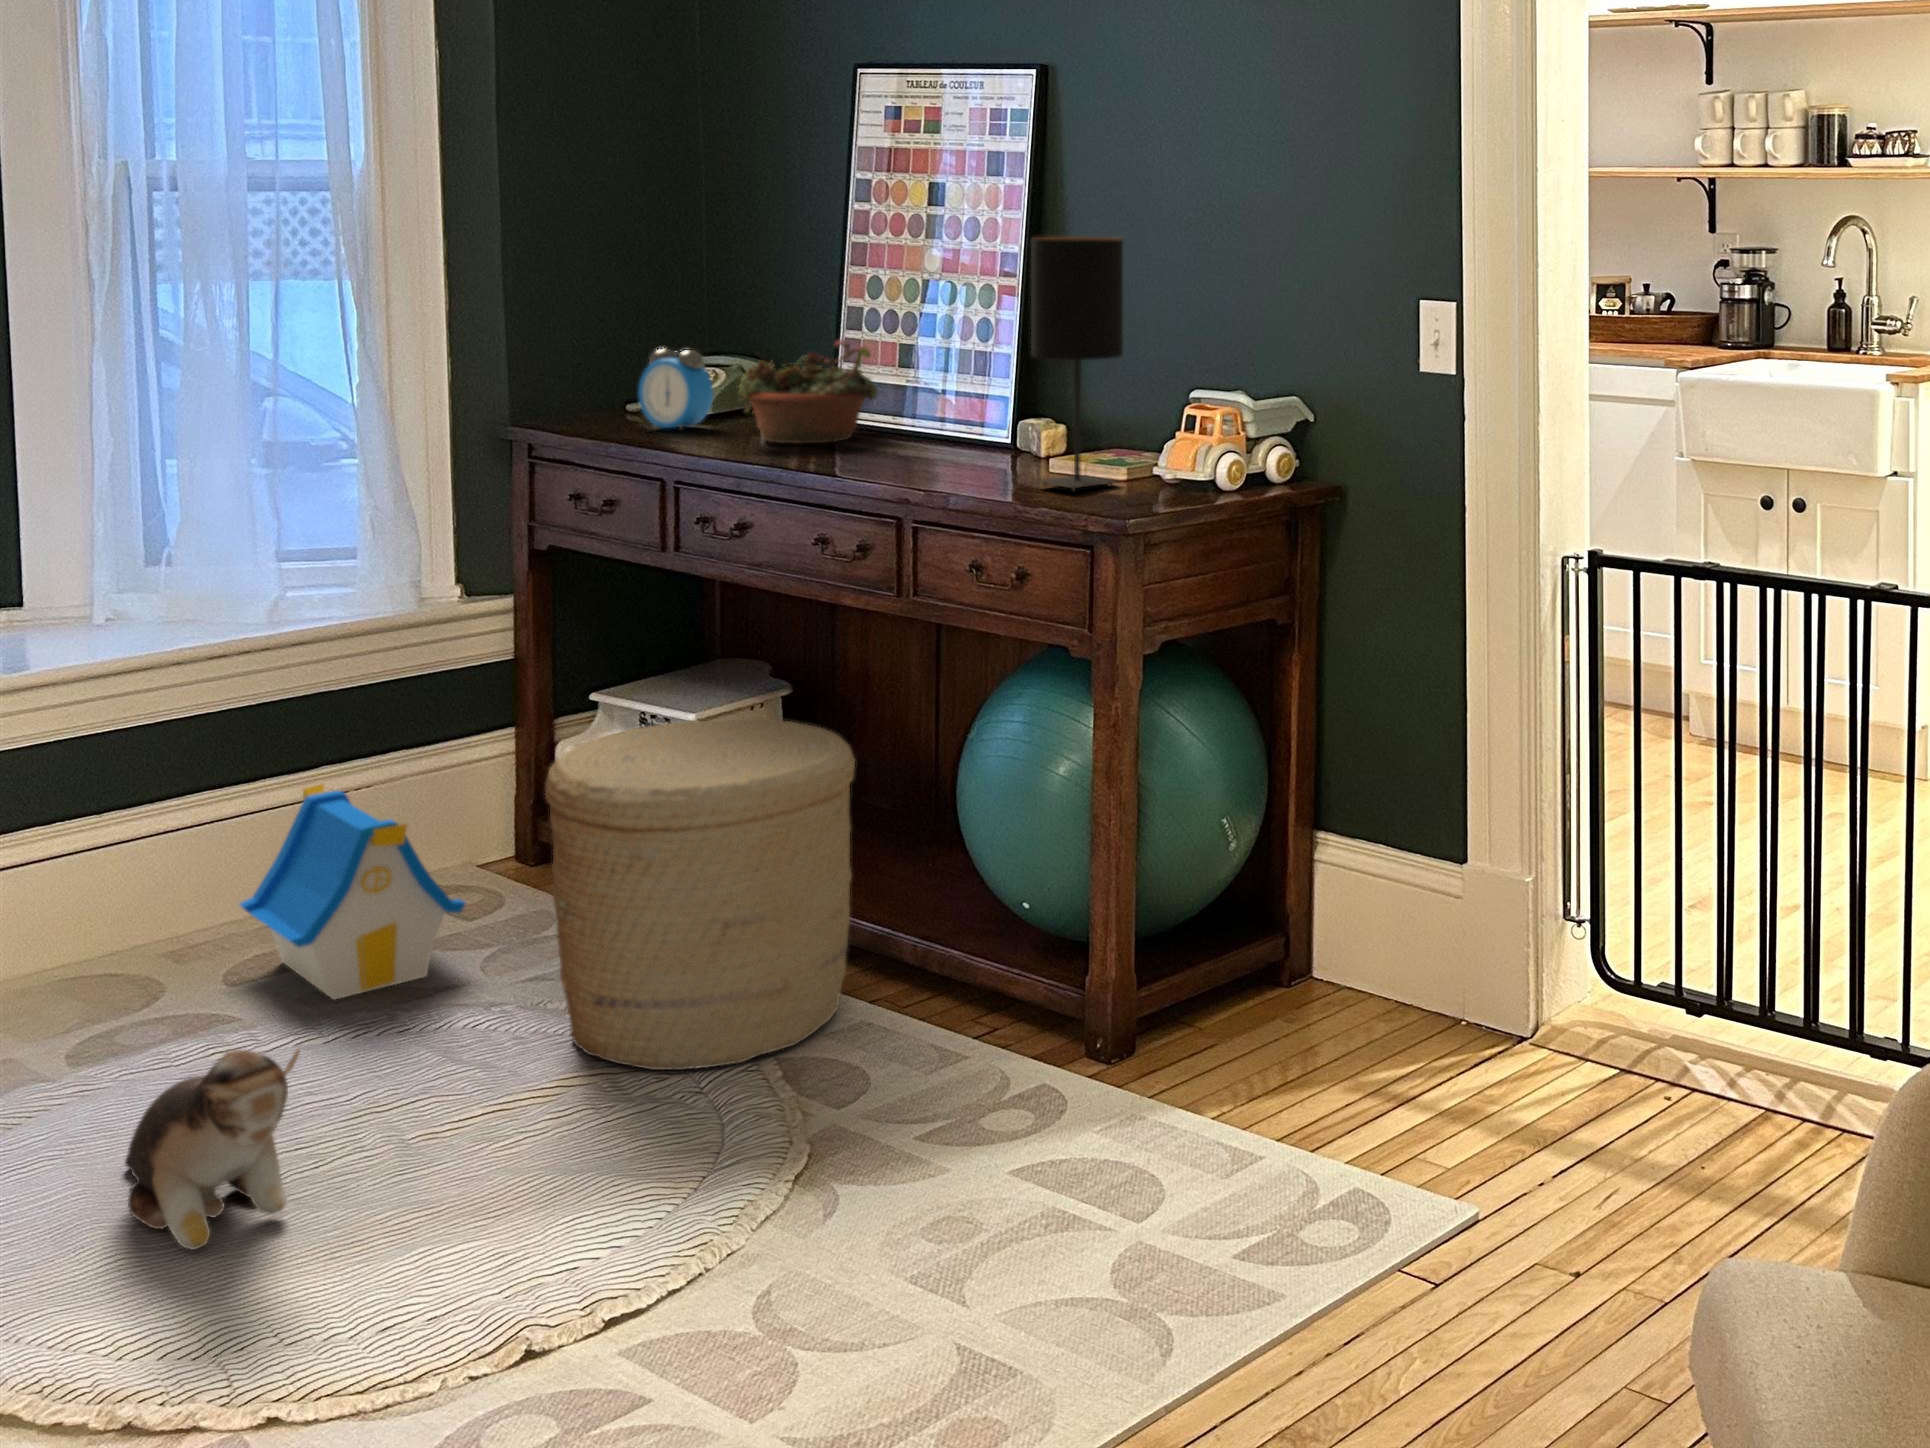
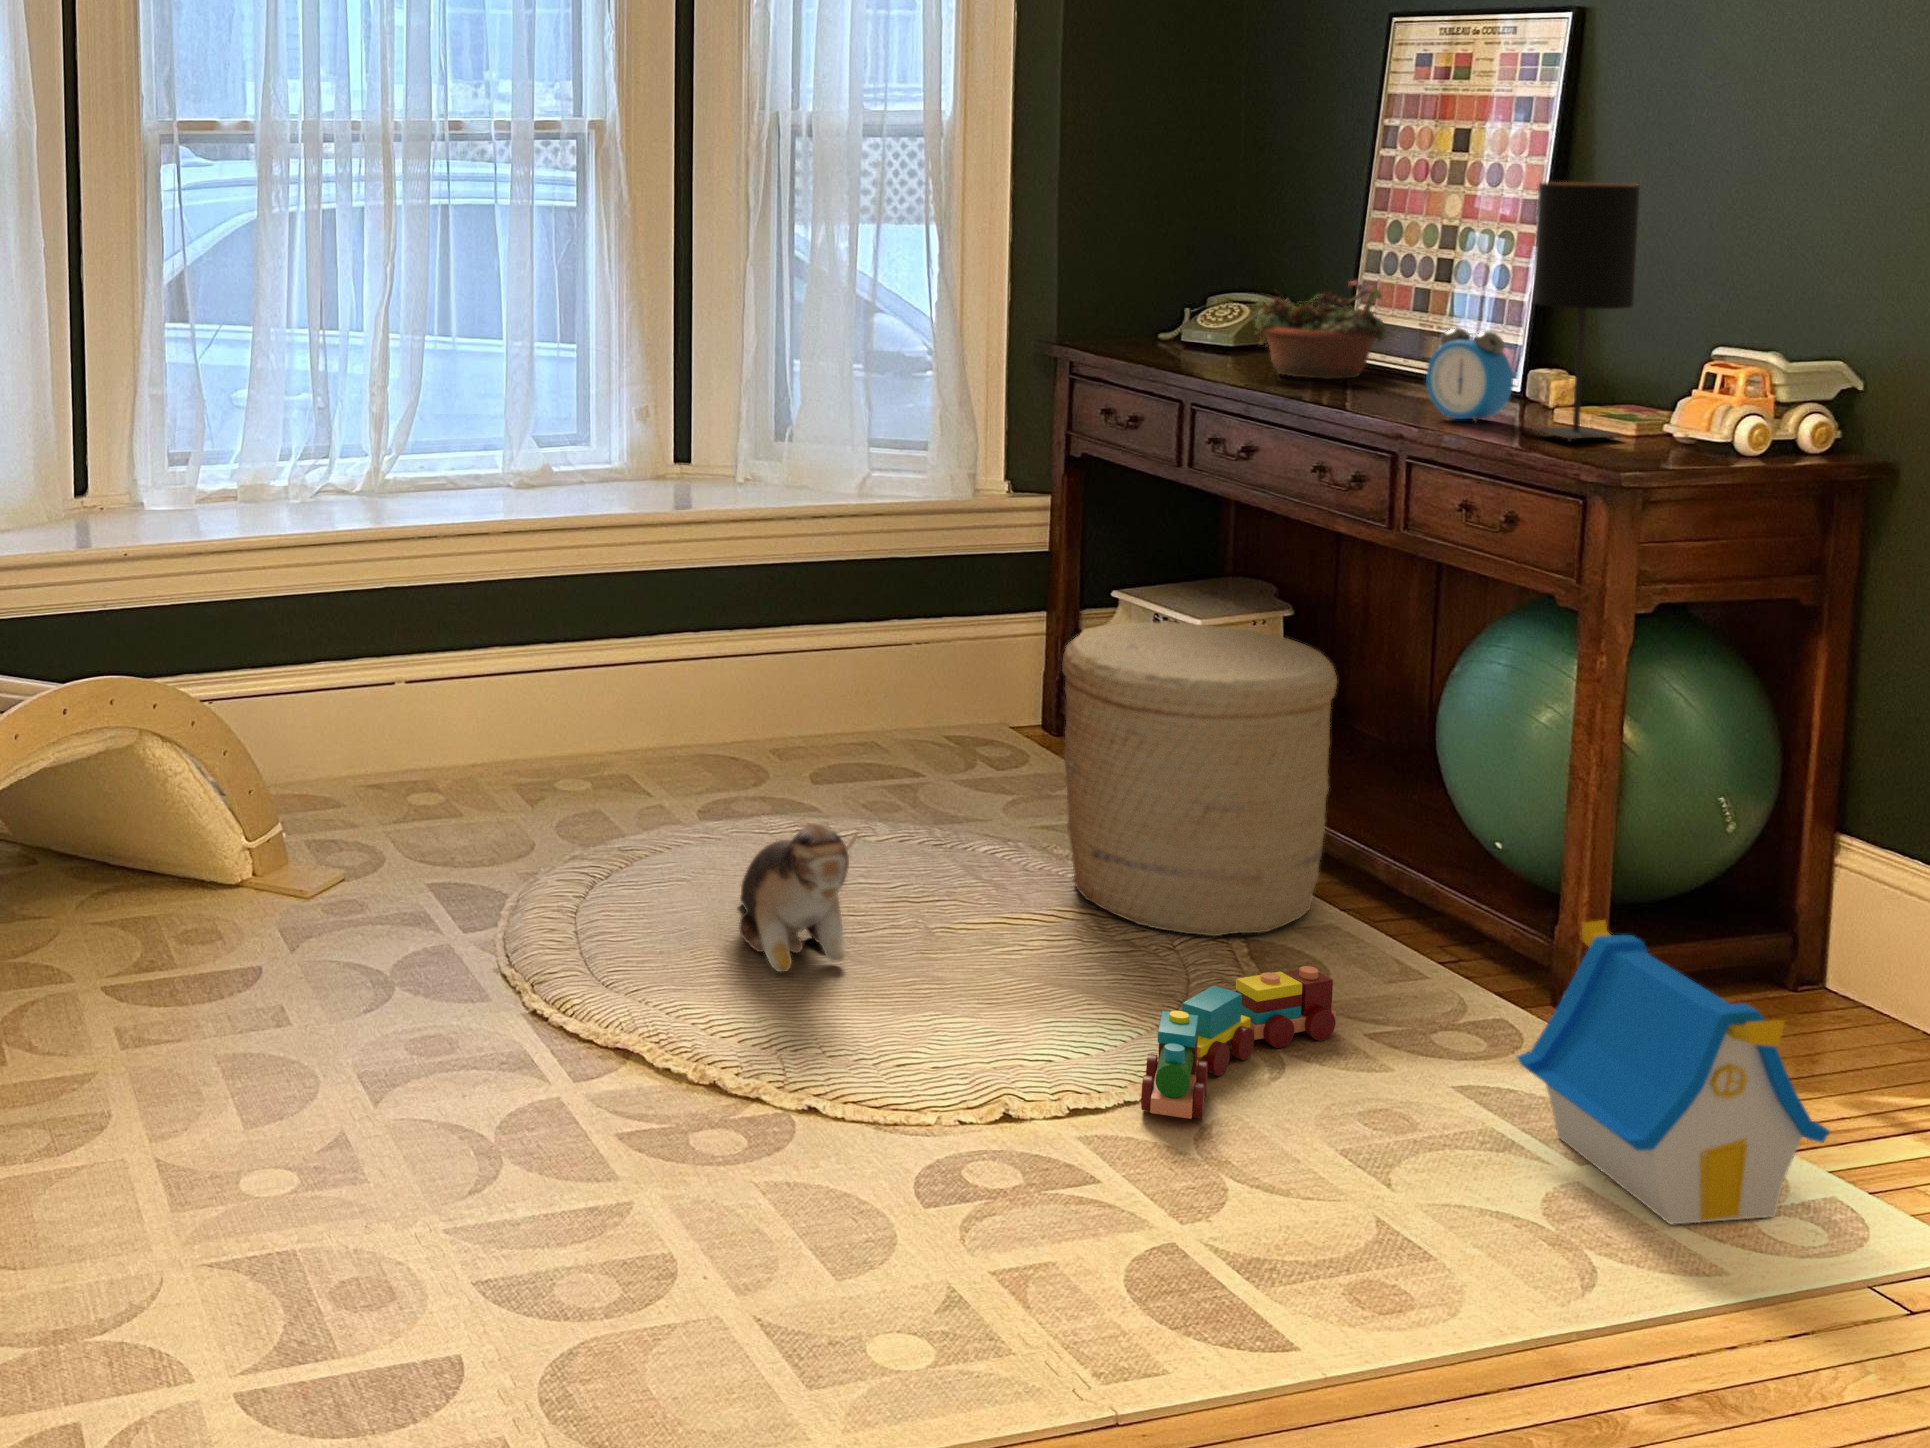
alarm clock: present [638,349,713,428] -> present [1426,328,1513,421]
toy house: present [240,784,465,999] -> present [1517,920,1830,1224]
toy train: none [687,1077,885,1297] -> present [1141,966,1336,1119]

